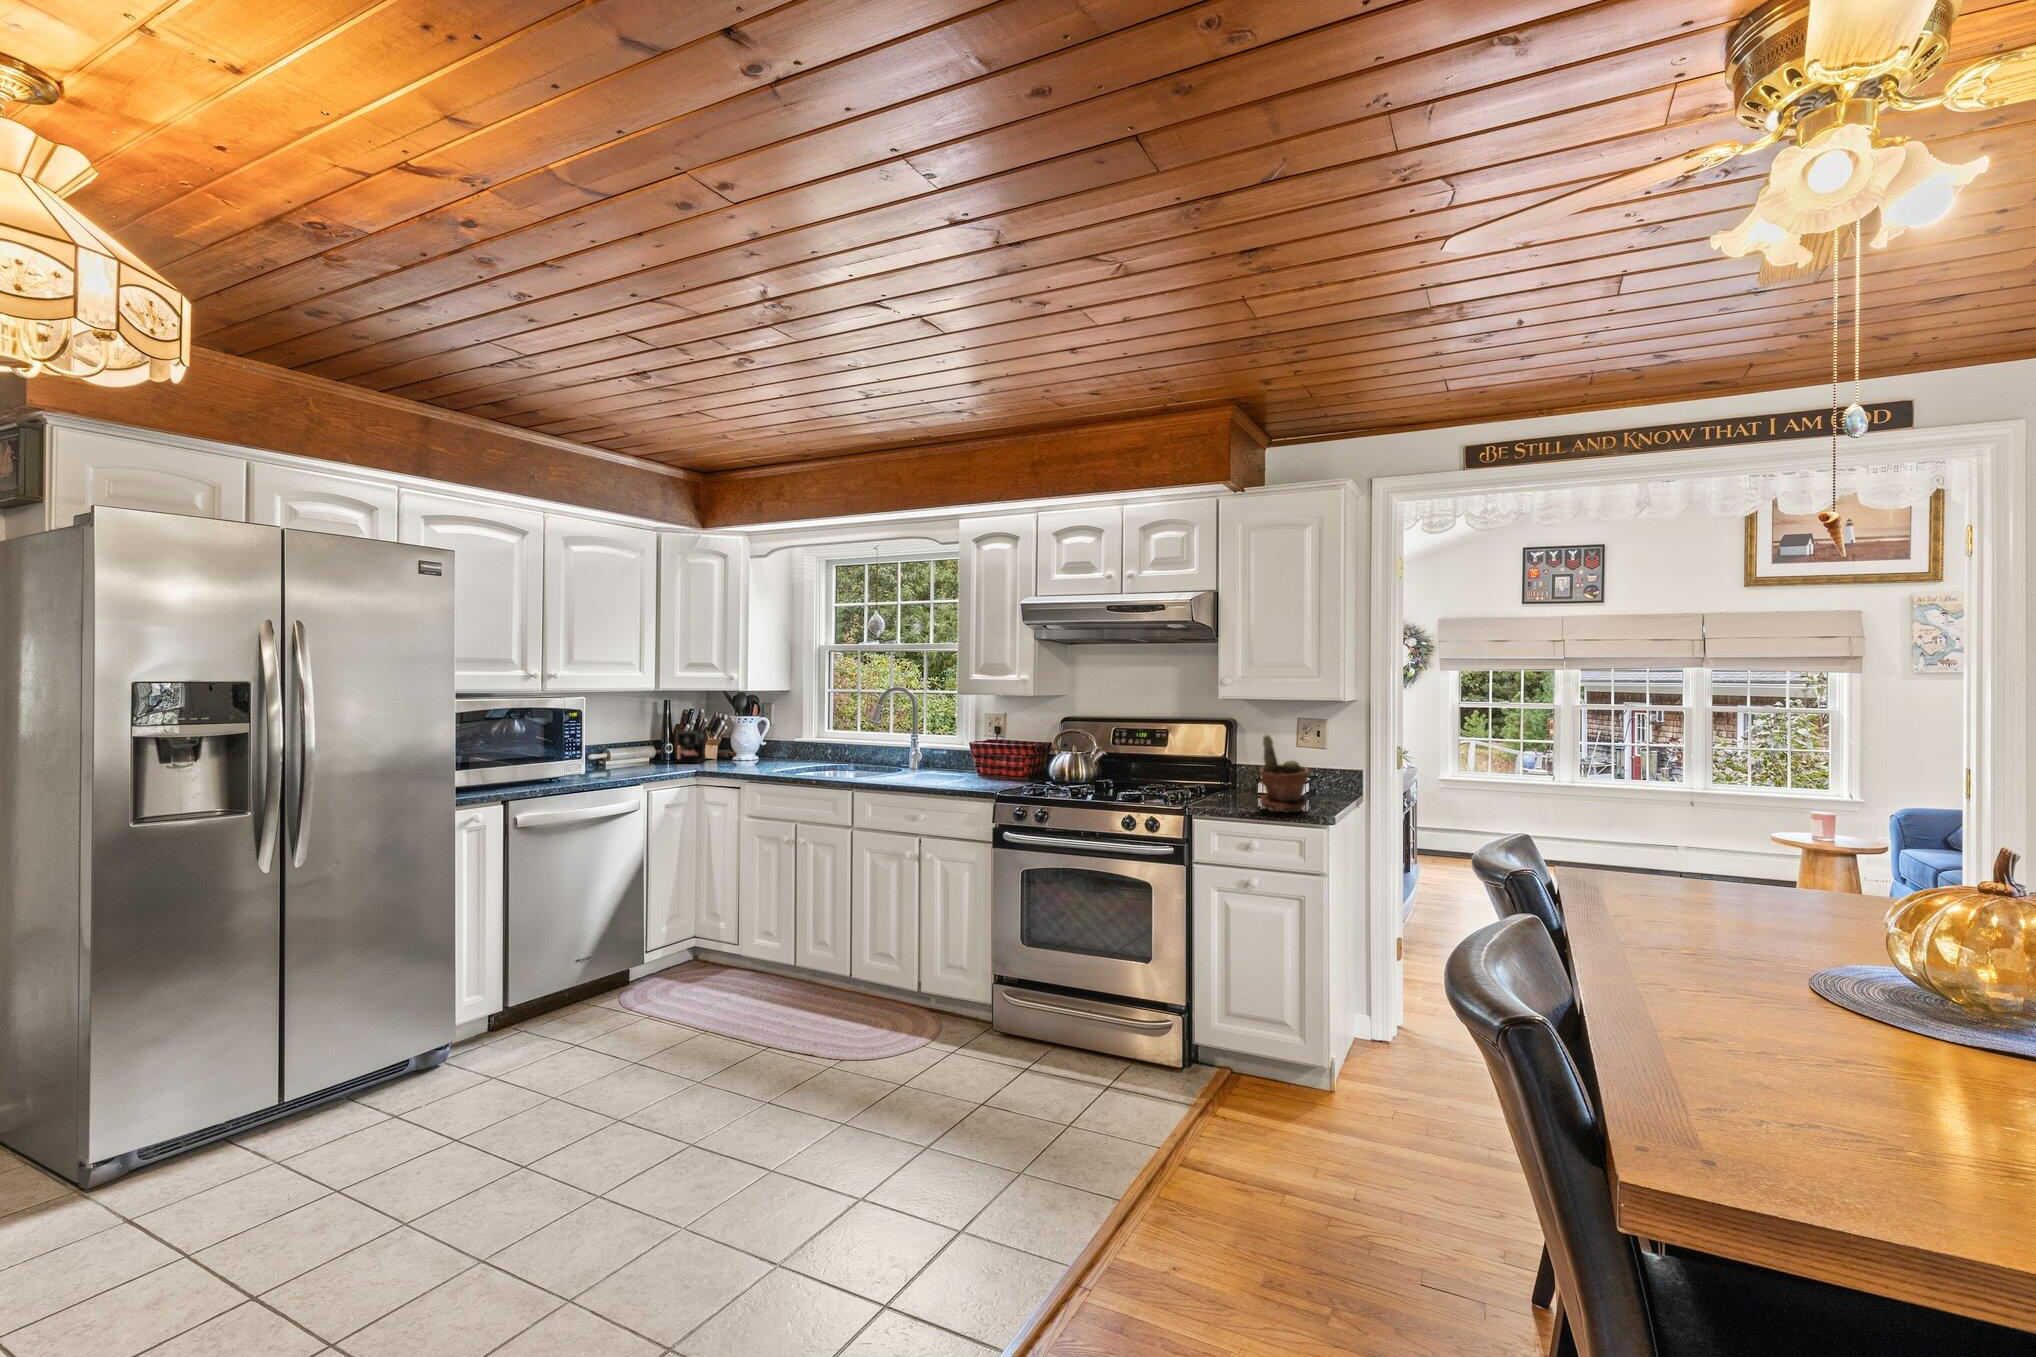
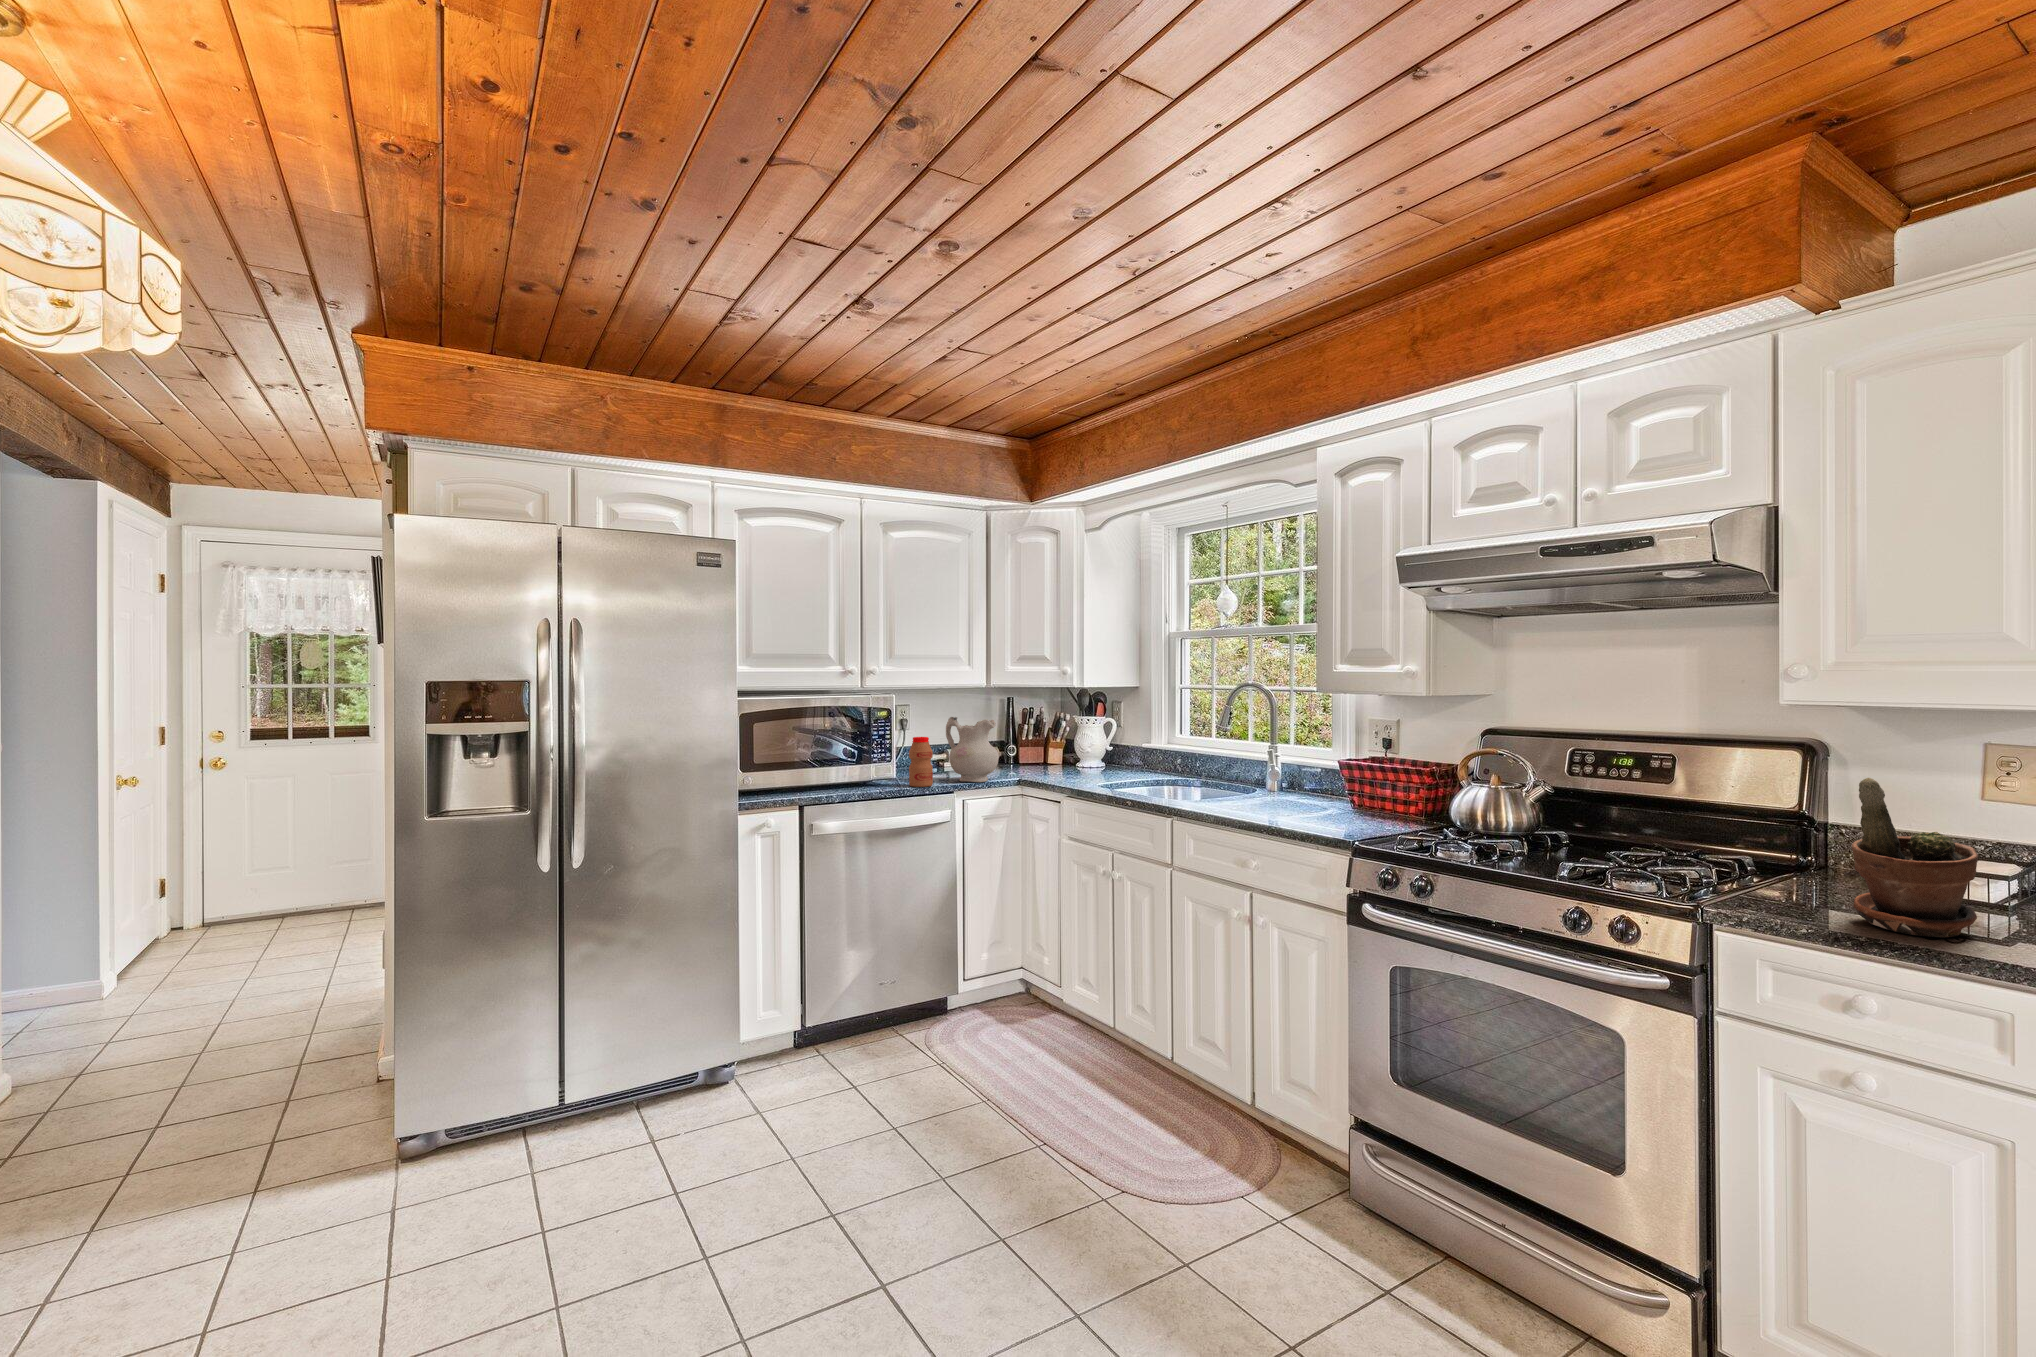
ceramic pitcher: none [629,716,680,773] -> present [946,717,998,782]
coffee maker: present [677,730,706,763] -> none [1009,732,1083,771]
bottle: none [603,734,625,778] -> present [909,737,933,787]

